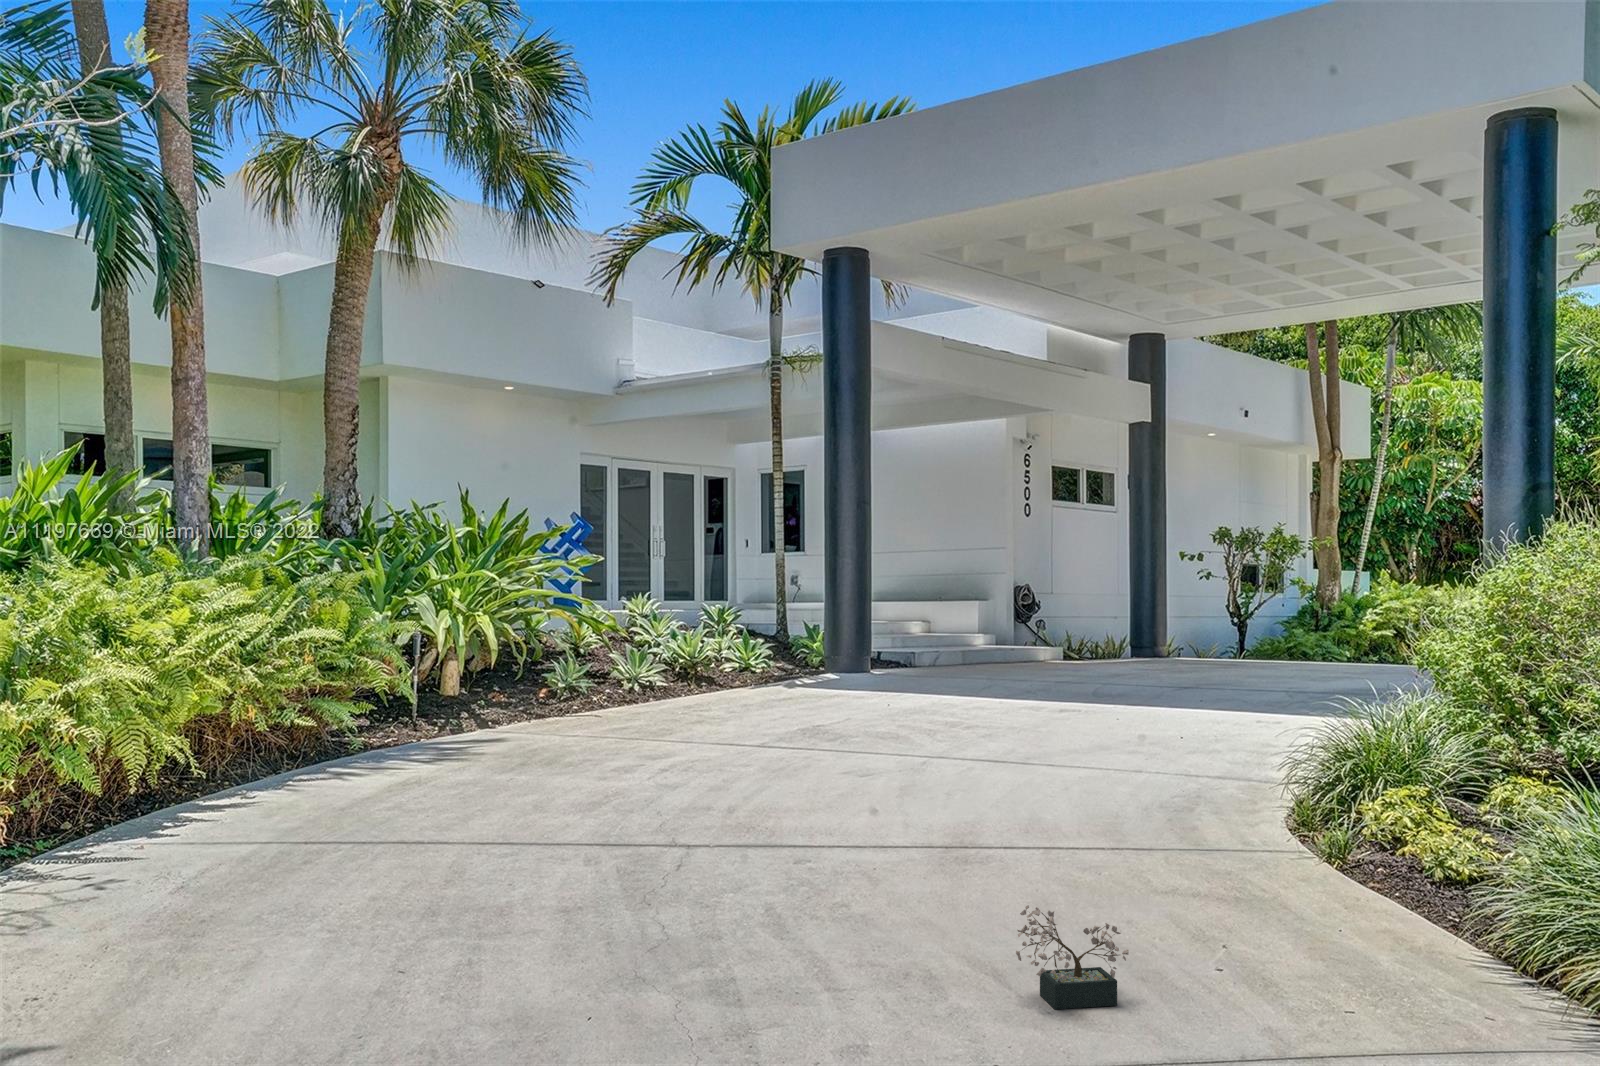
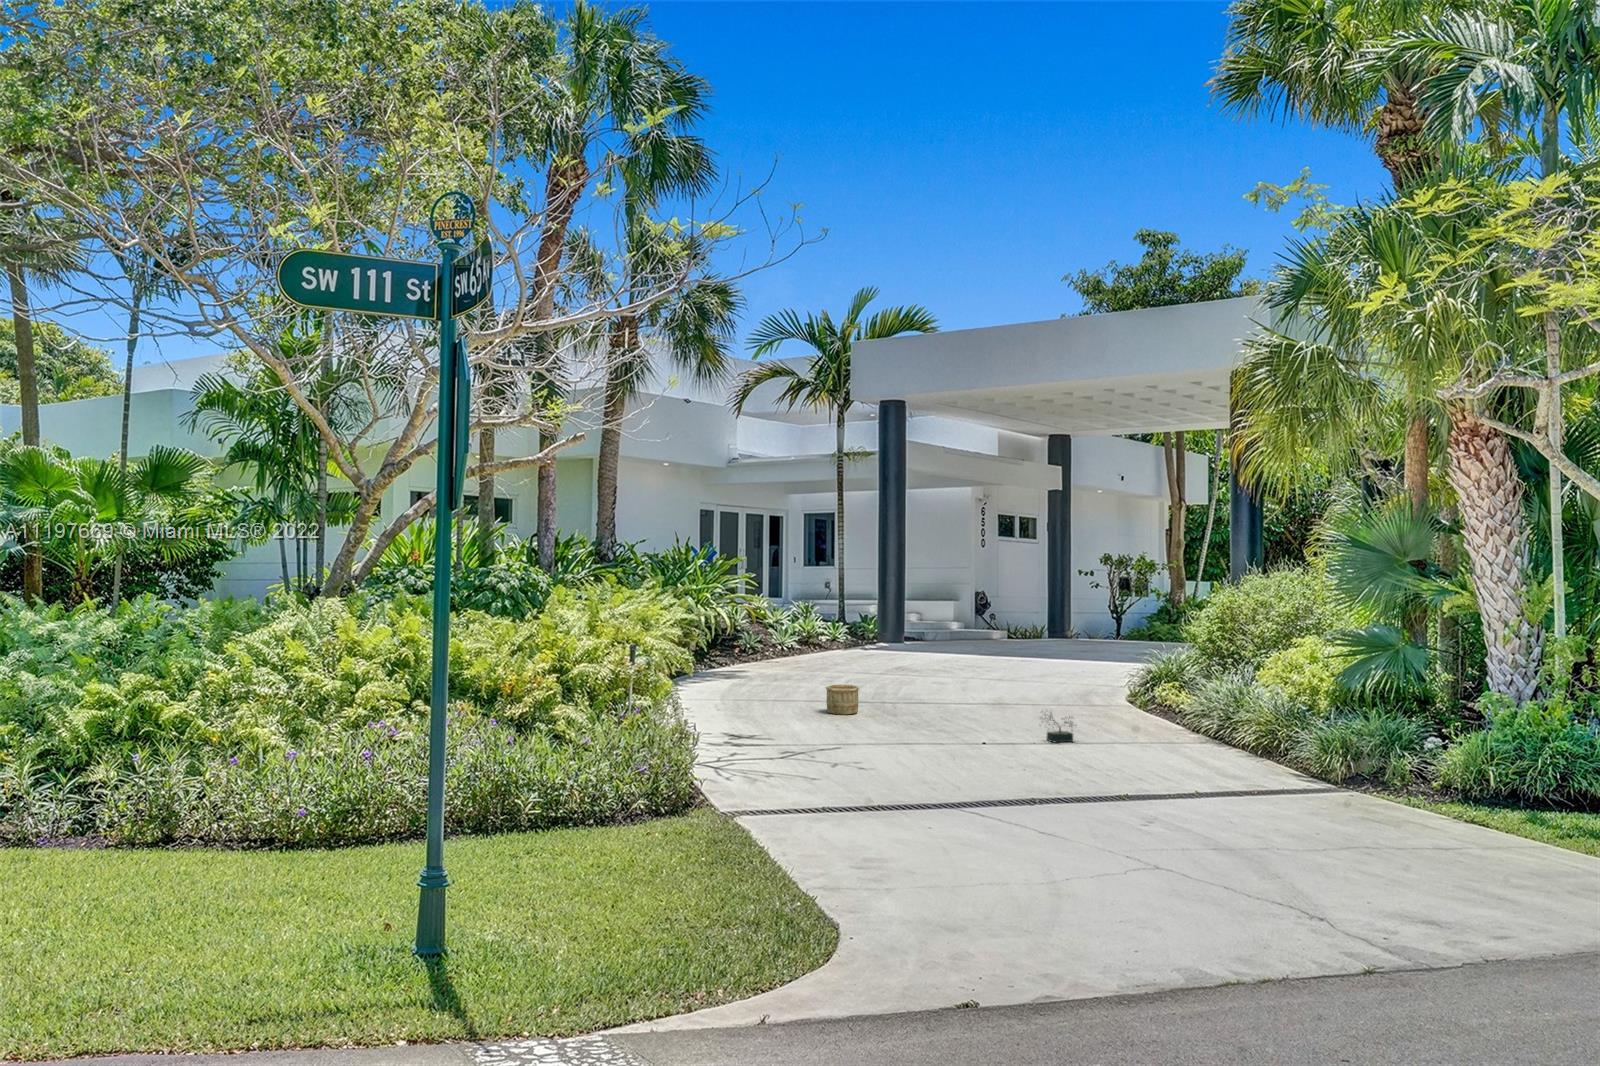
wooden bucket: none [521,799,604,879] -> present [826,684,859,715]

